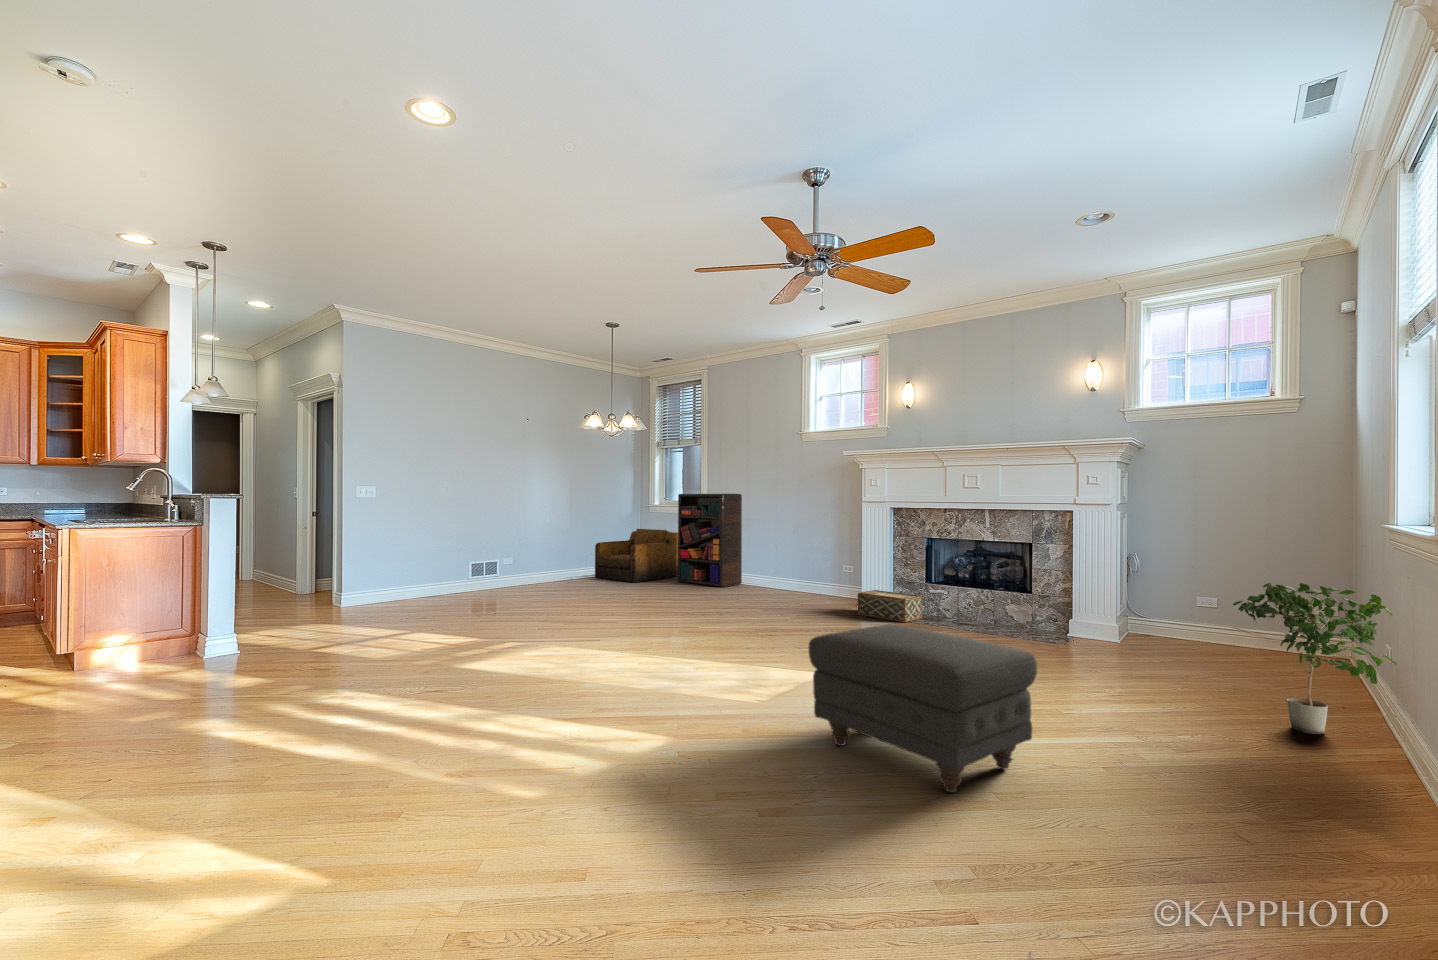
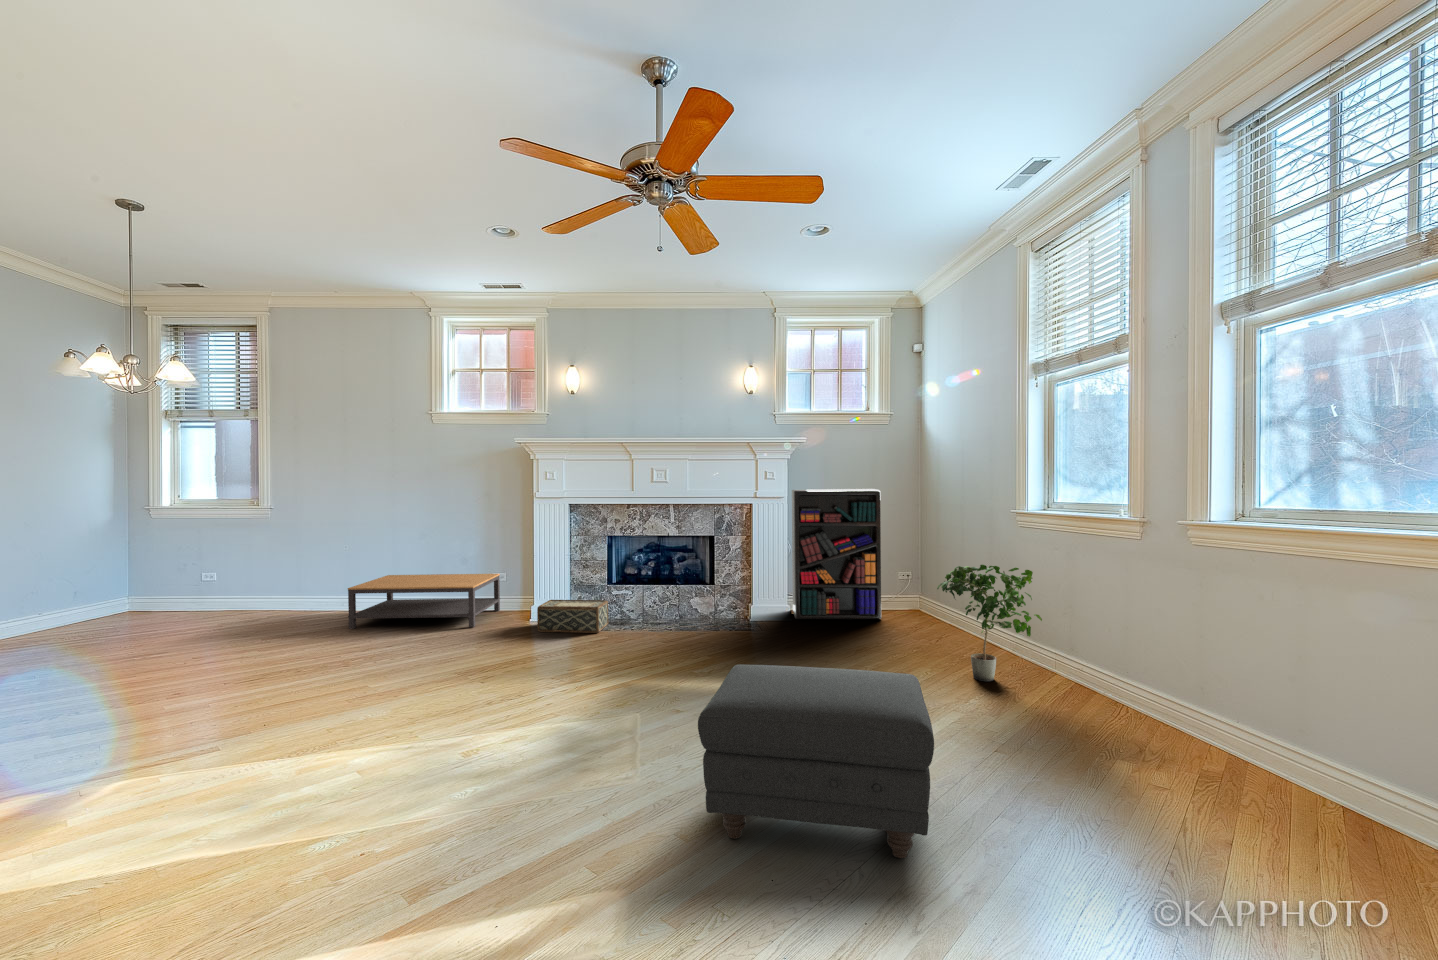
bookshelf: present [678,494,742,587] -> present [792,489,881,619]
armchair: present [595,529,678,582] -> none [49,546,224,635]
coffee table: none [735,560,847,605] -> present [348,574,500,629]

